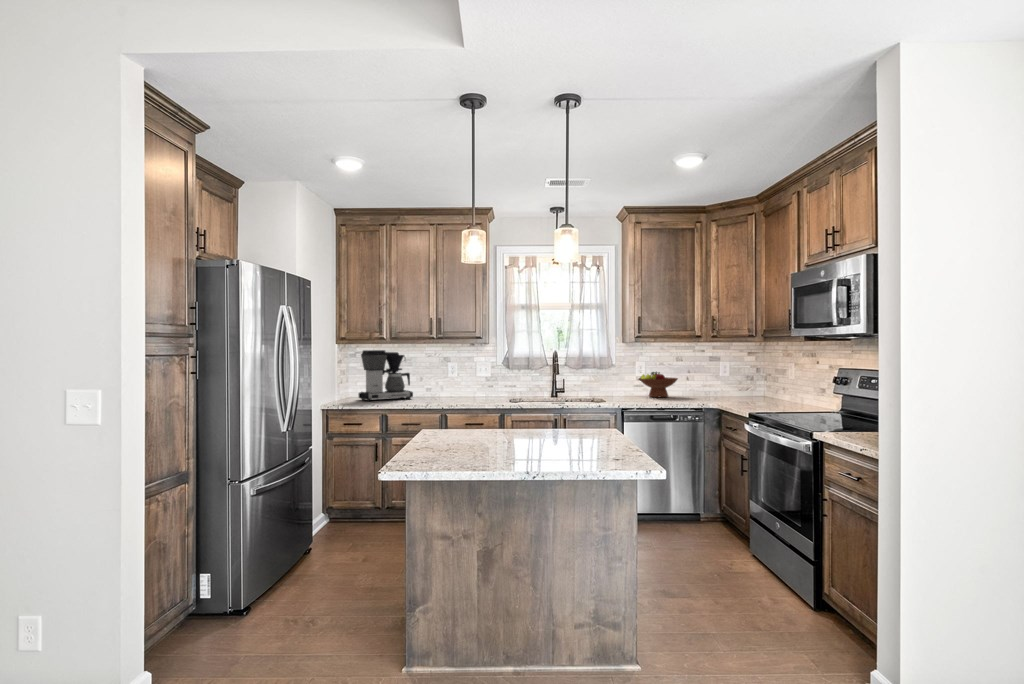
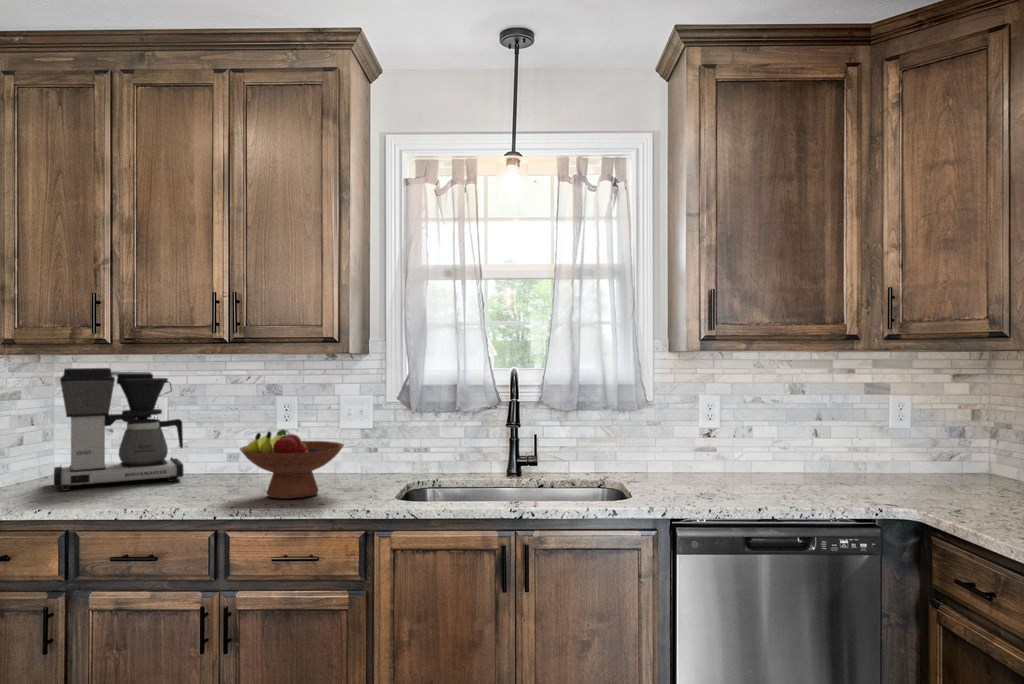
fruit bowl: present [639,372,678,397] -> present [240,429,344,499]

